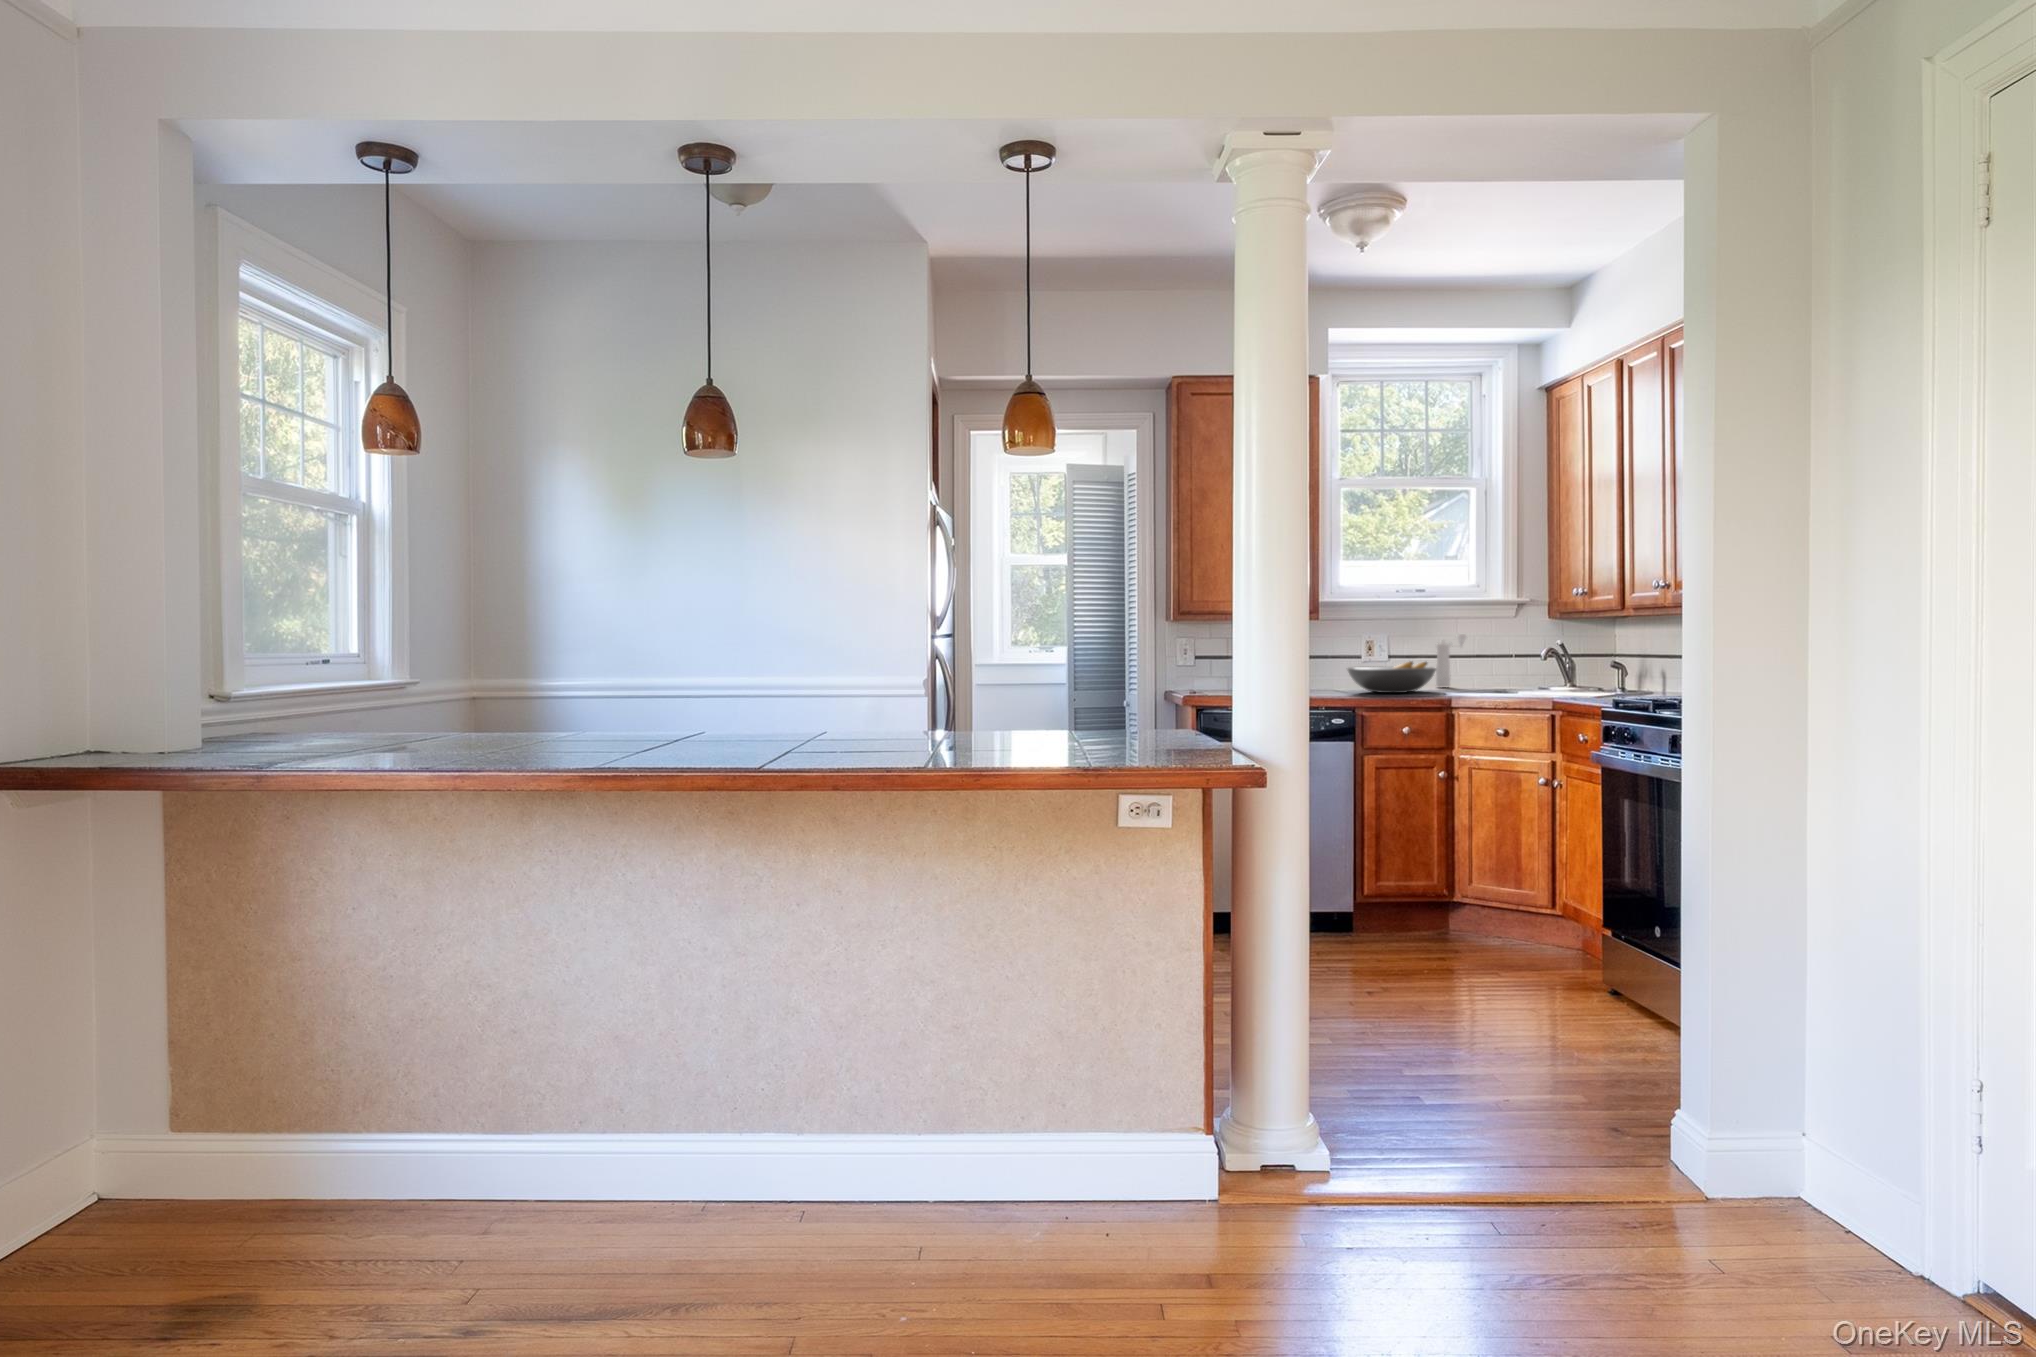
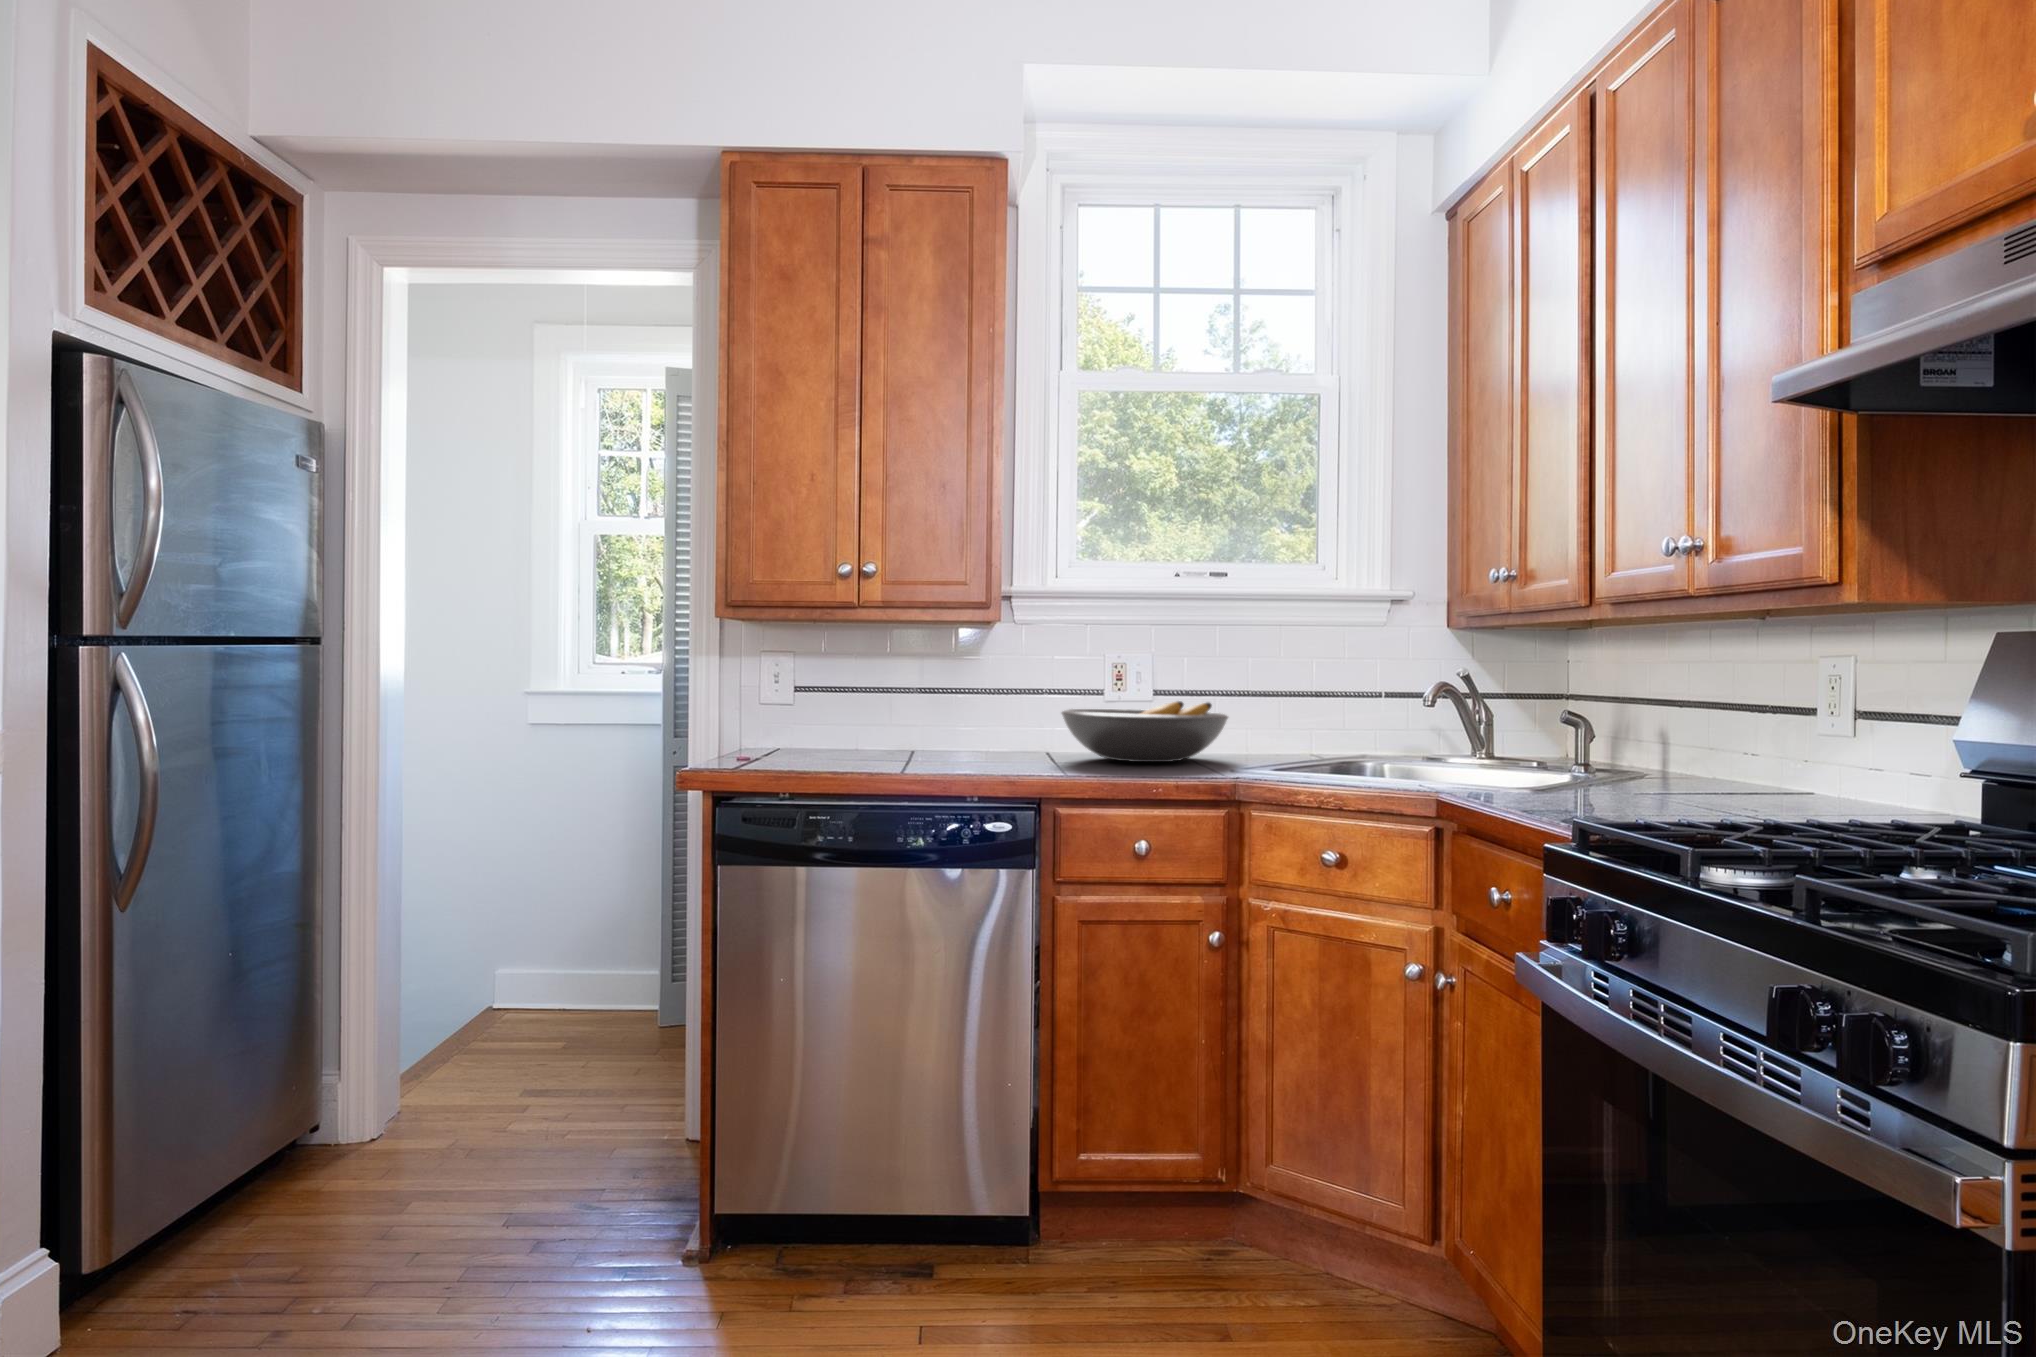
pepper mill: present [1435,634,1466,687] -> none [1238,652,1299,750]

